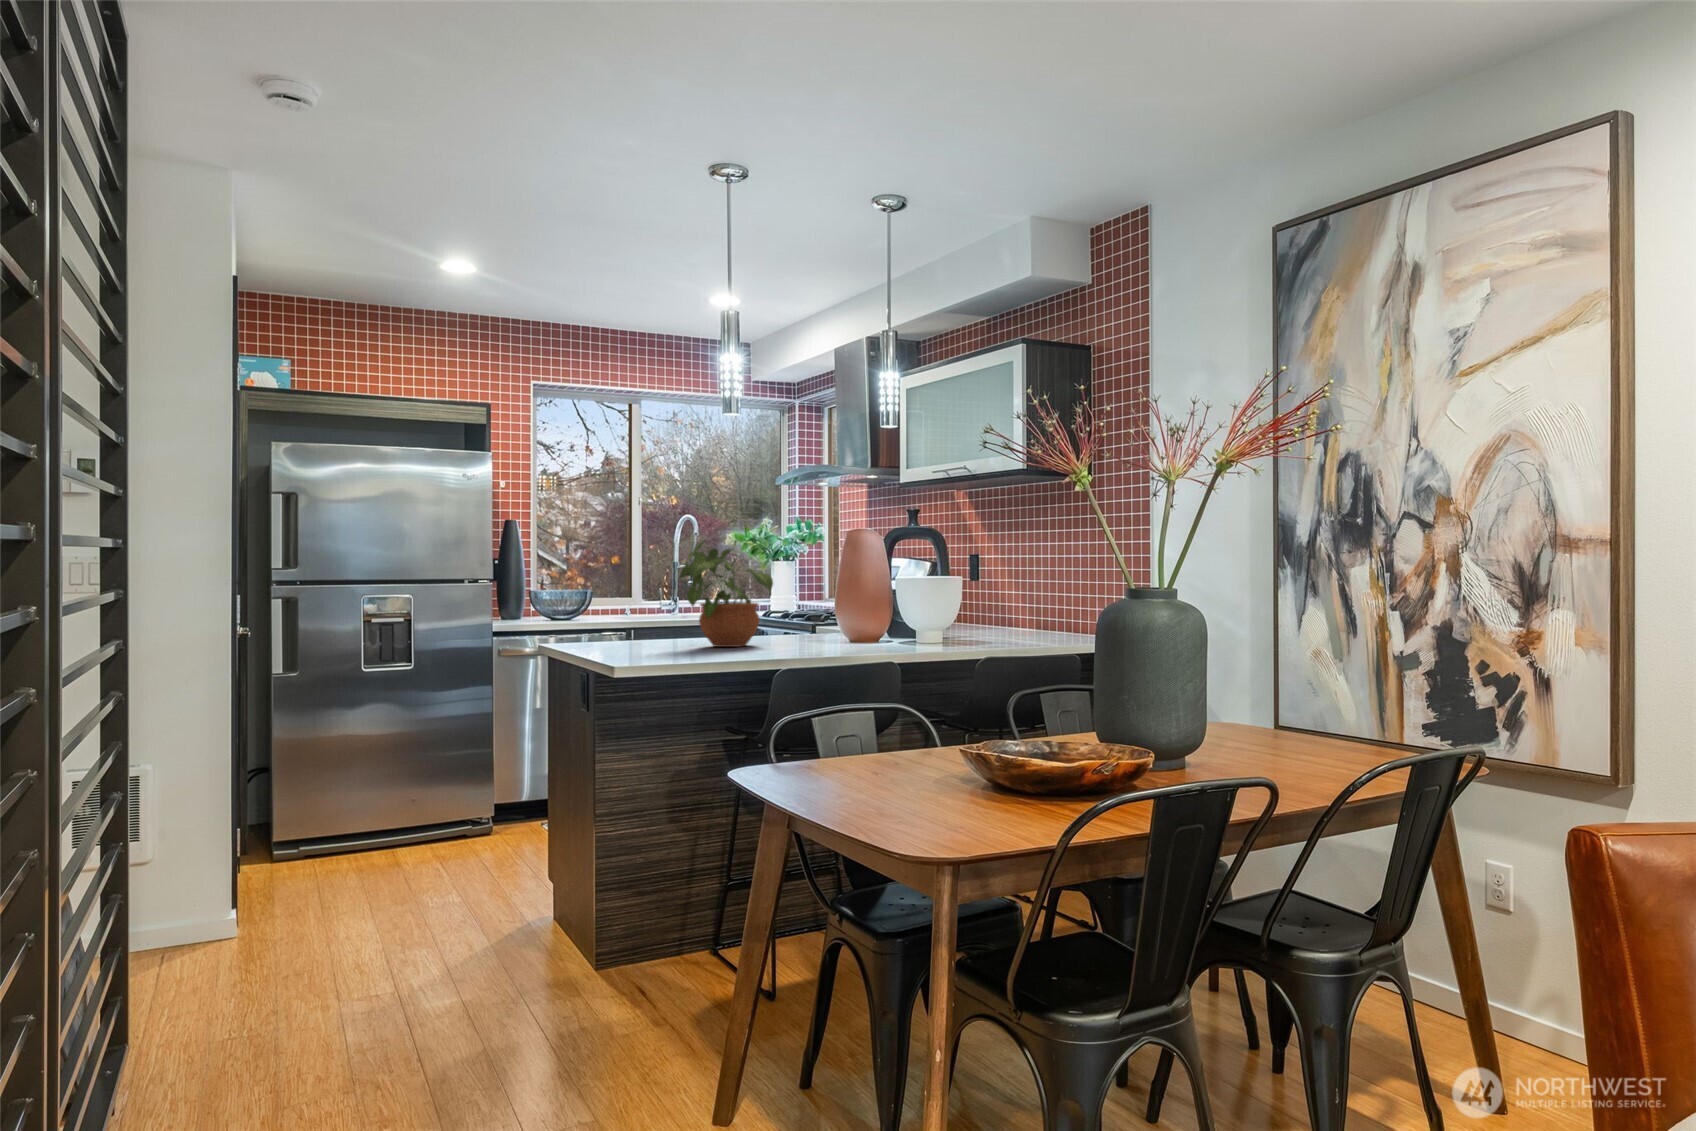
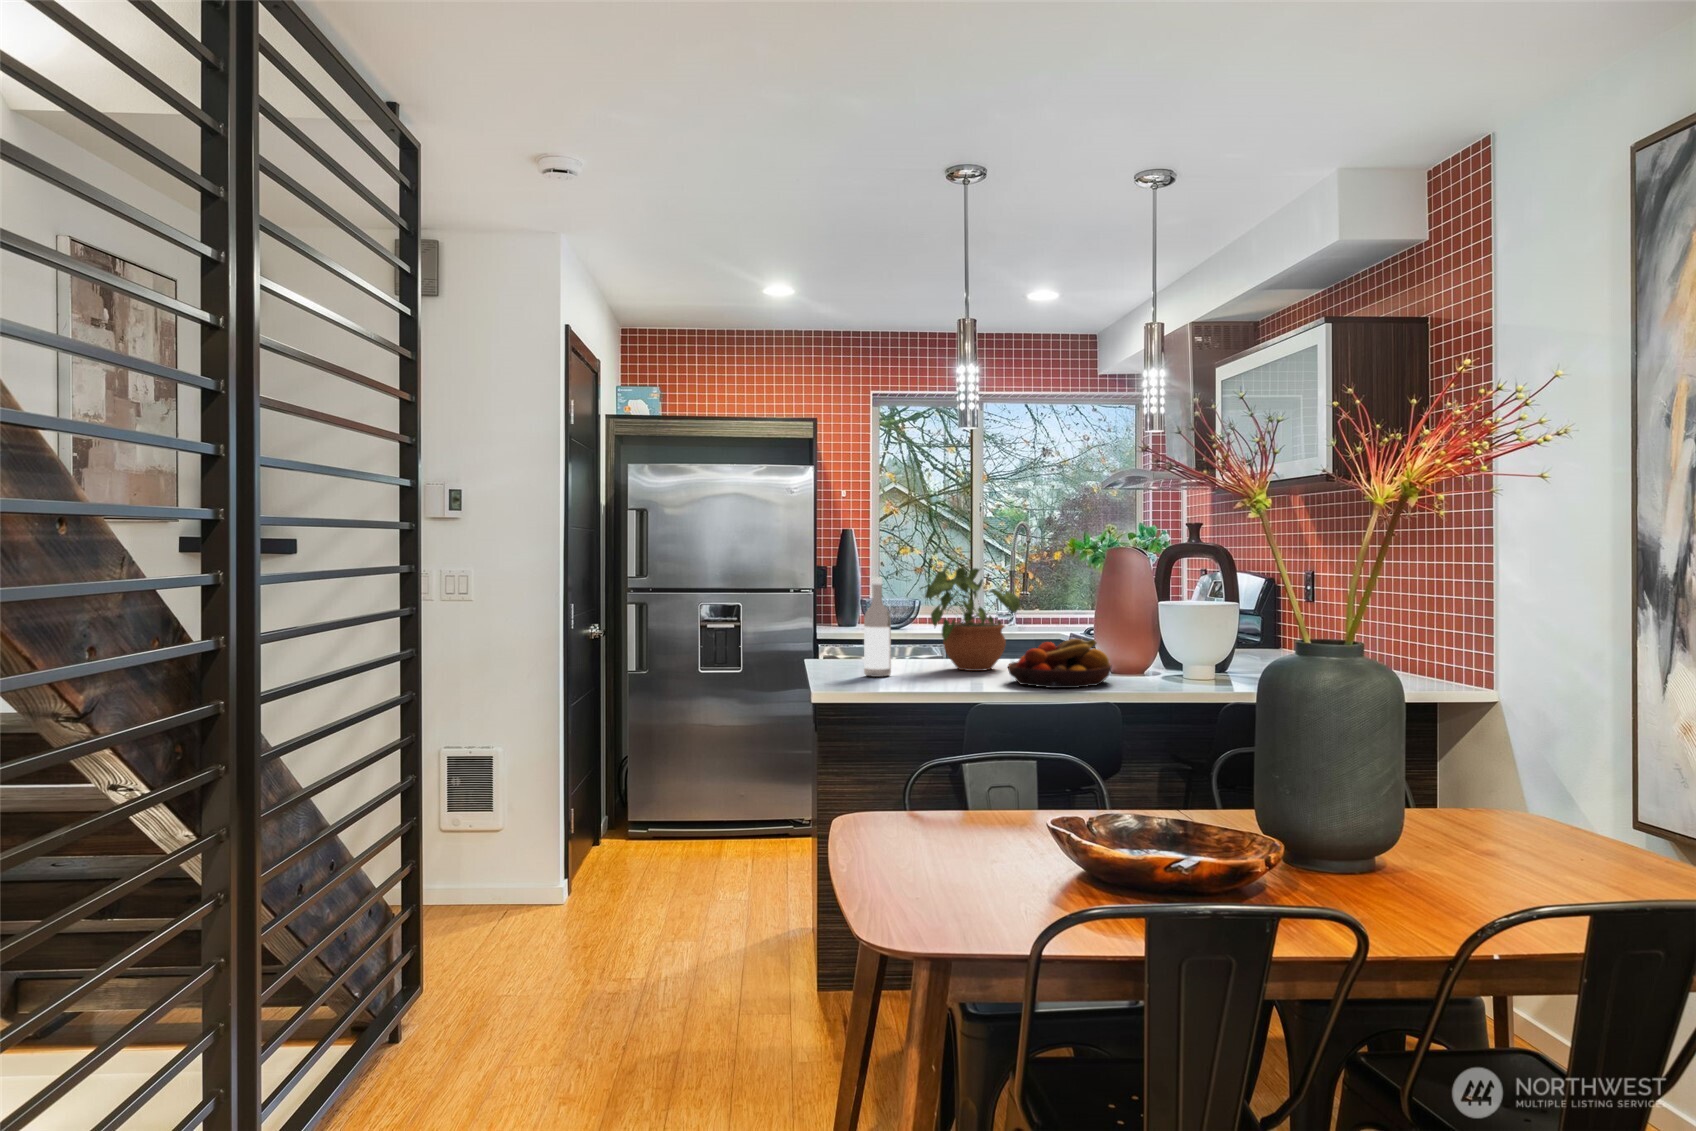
wine bottle: none [633,556,660,654] -> present [864,577,891,677]
fruit bowl: none [785,609,879,653] -> present [1008,639,1111,688]

